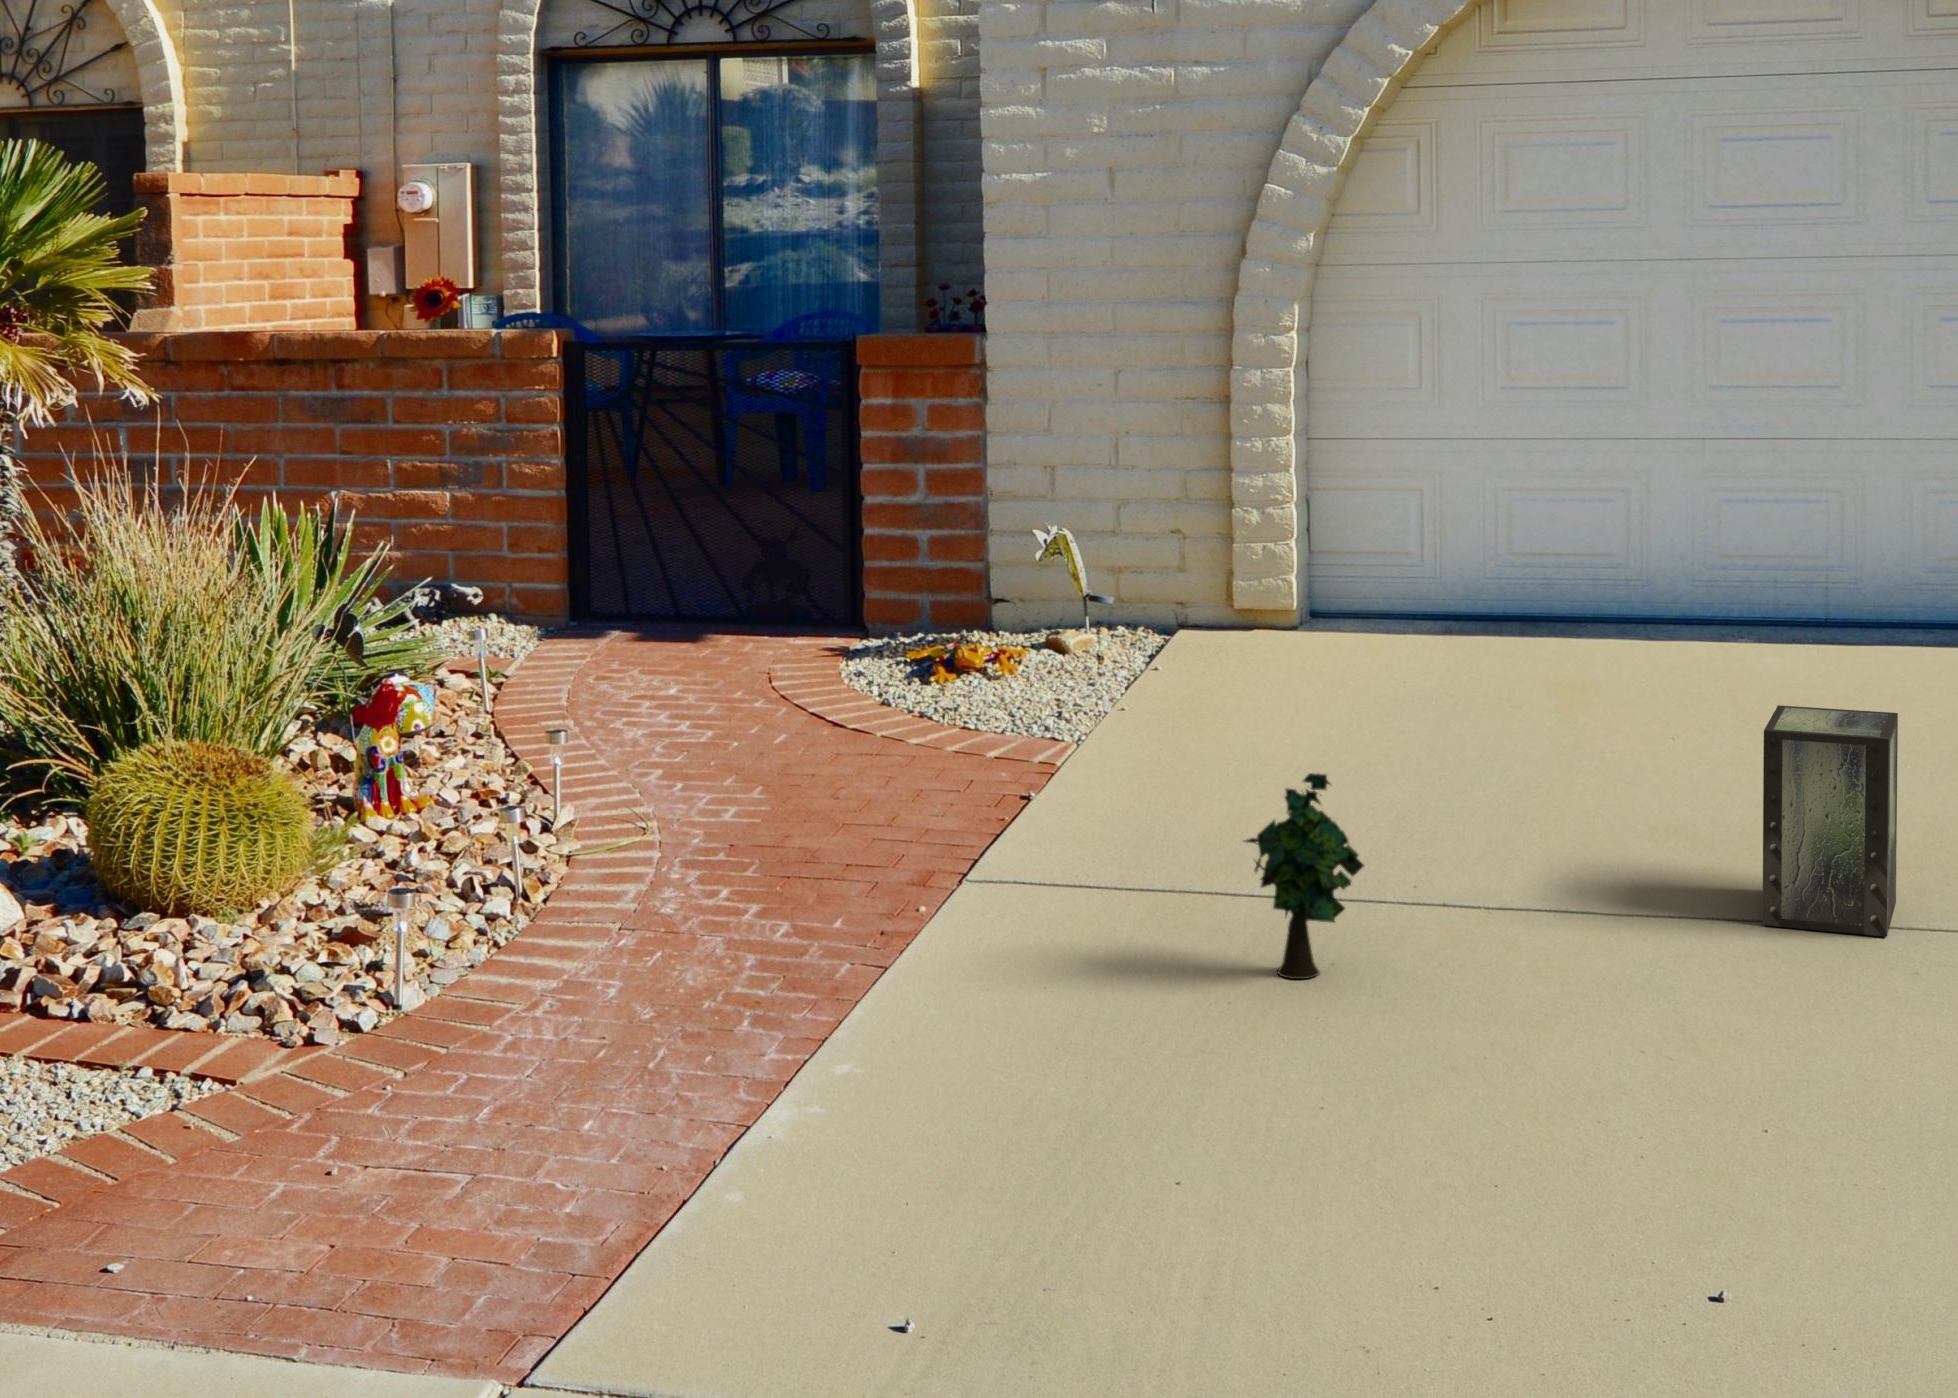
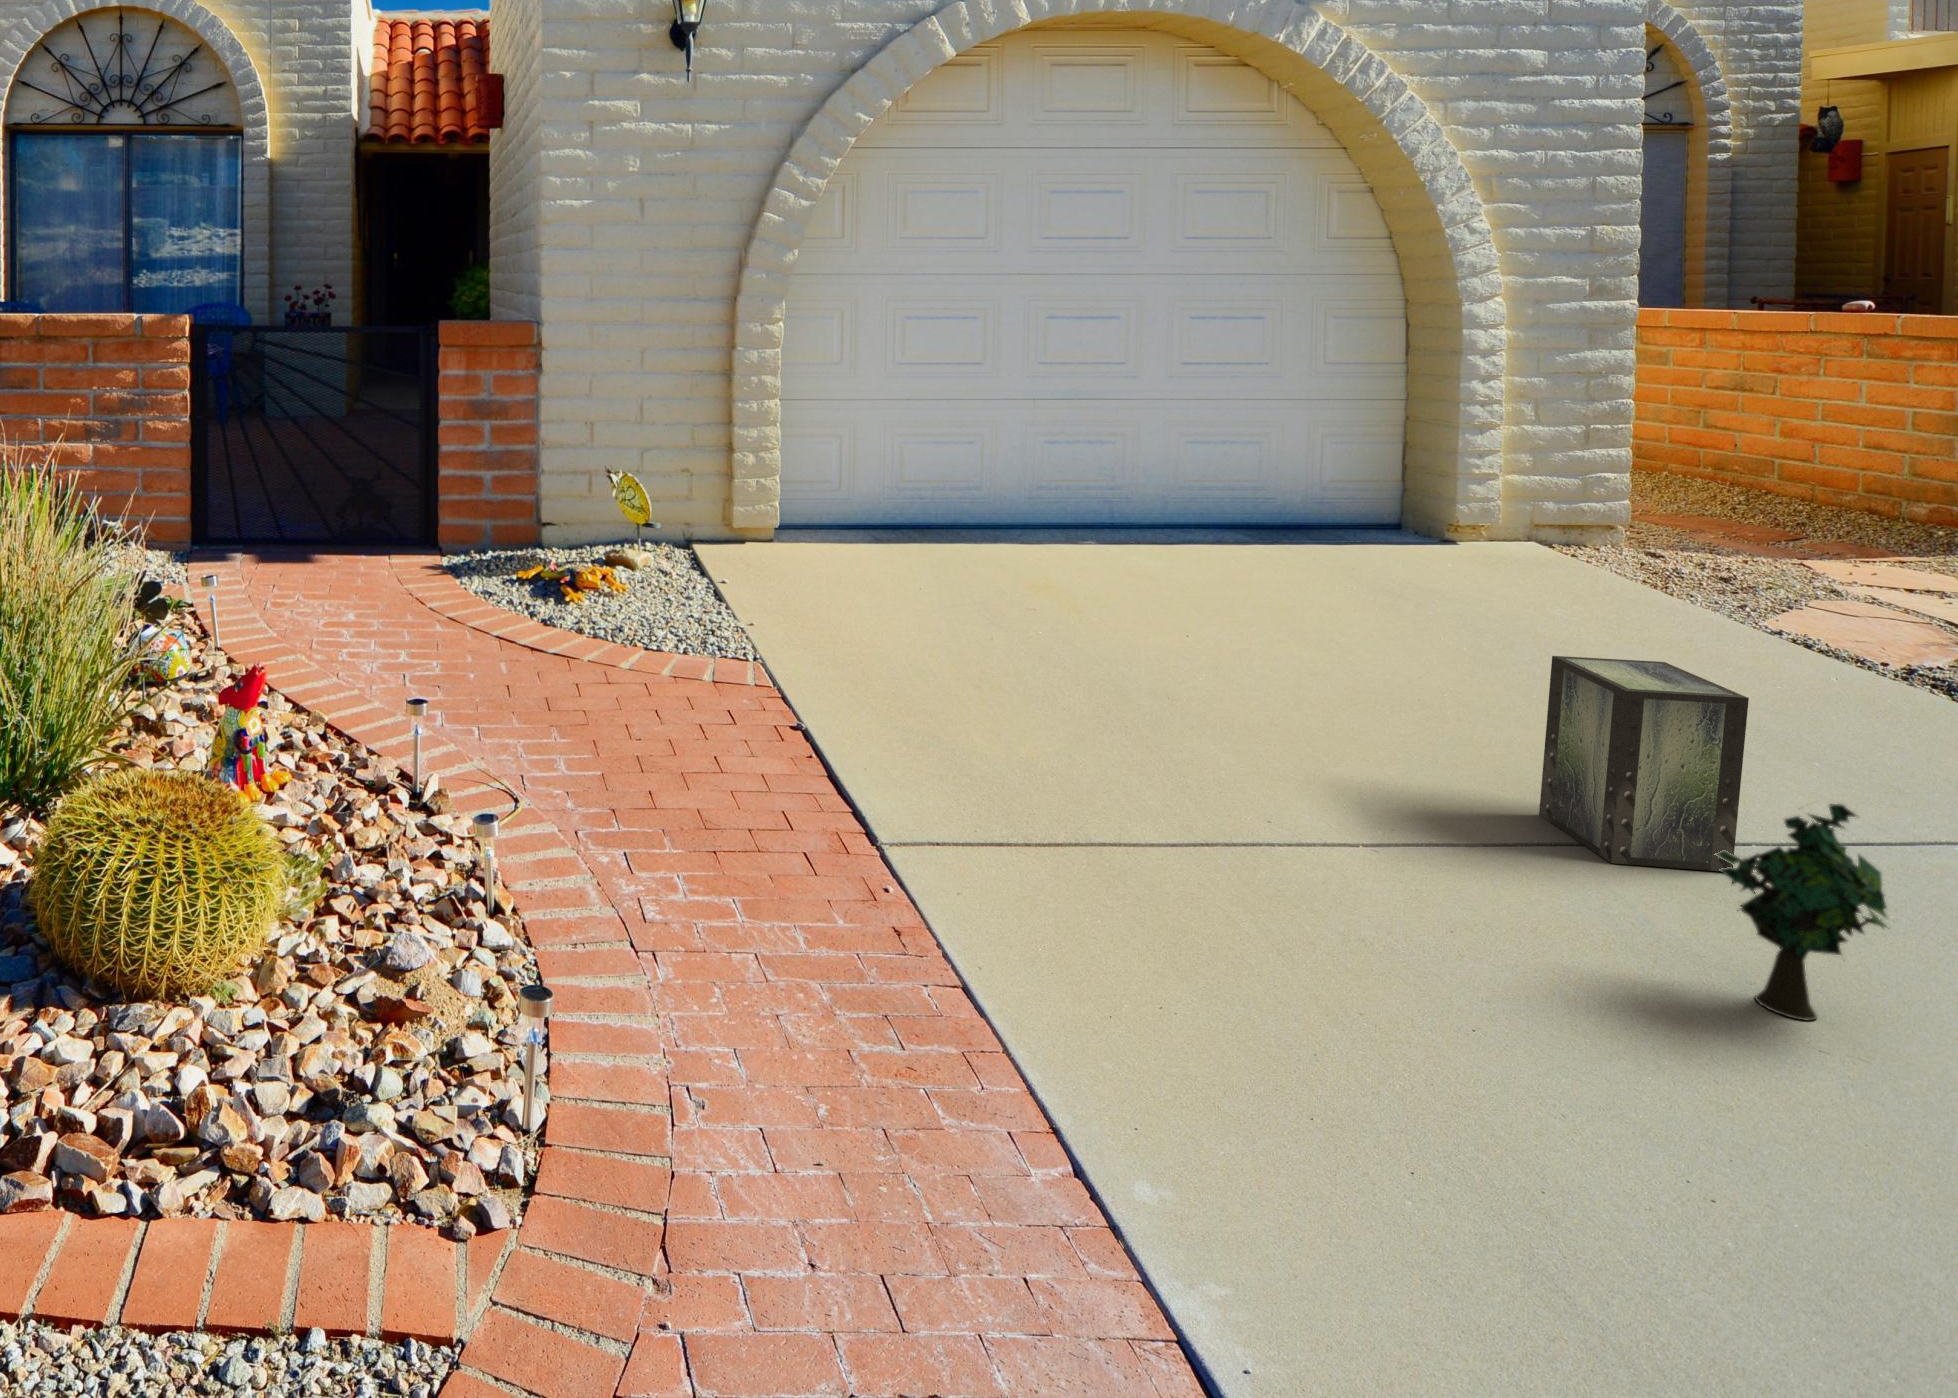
decorative plant: present [1245,773,1364,979] -> present [1716,804,1889,1020]

